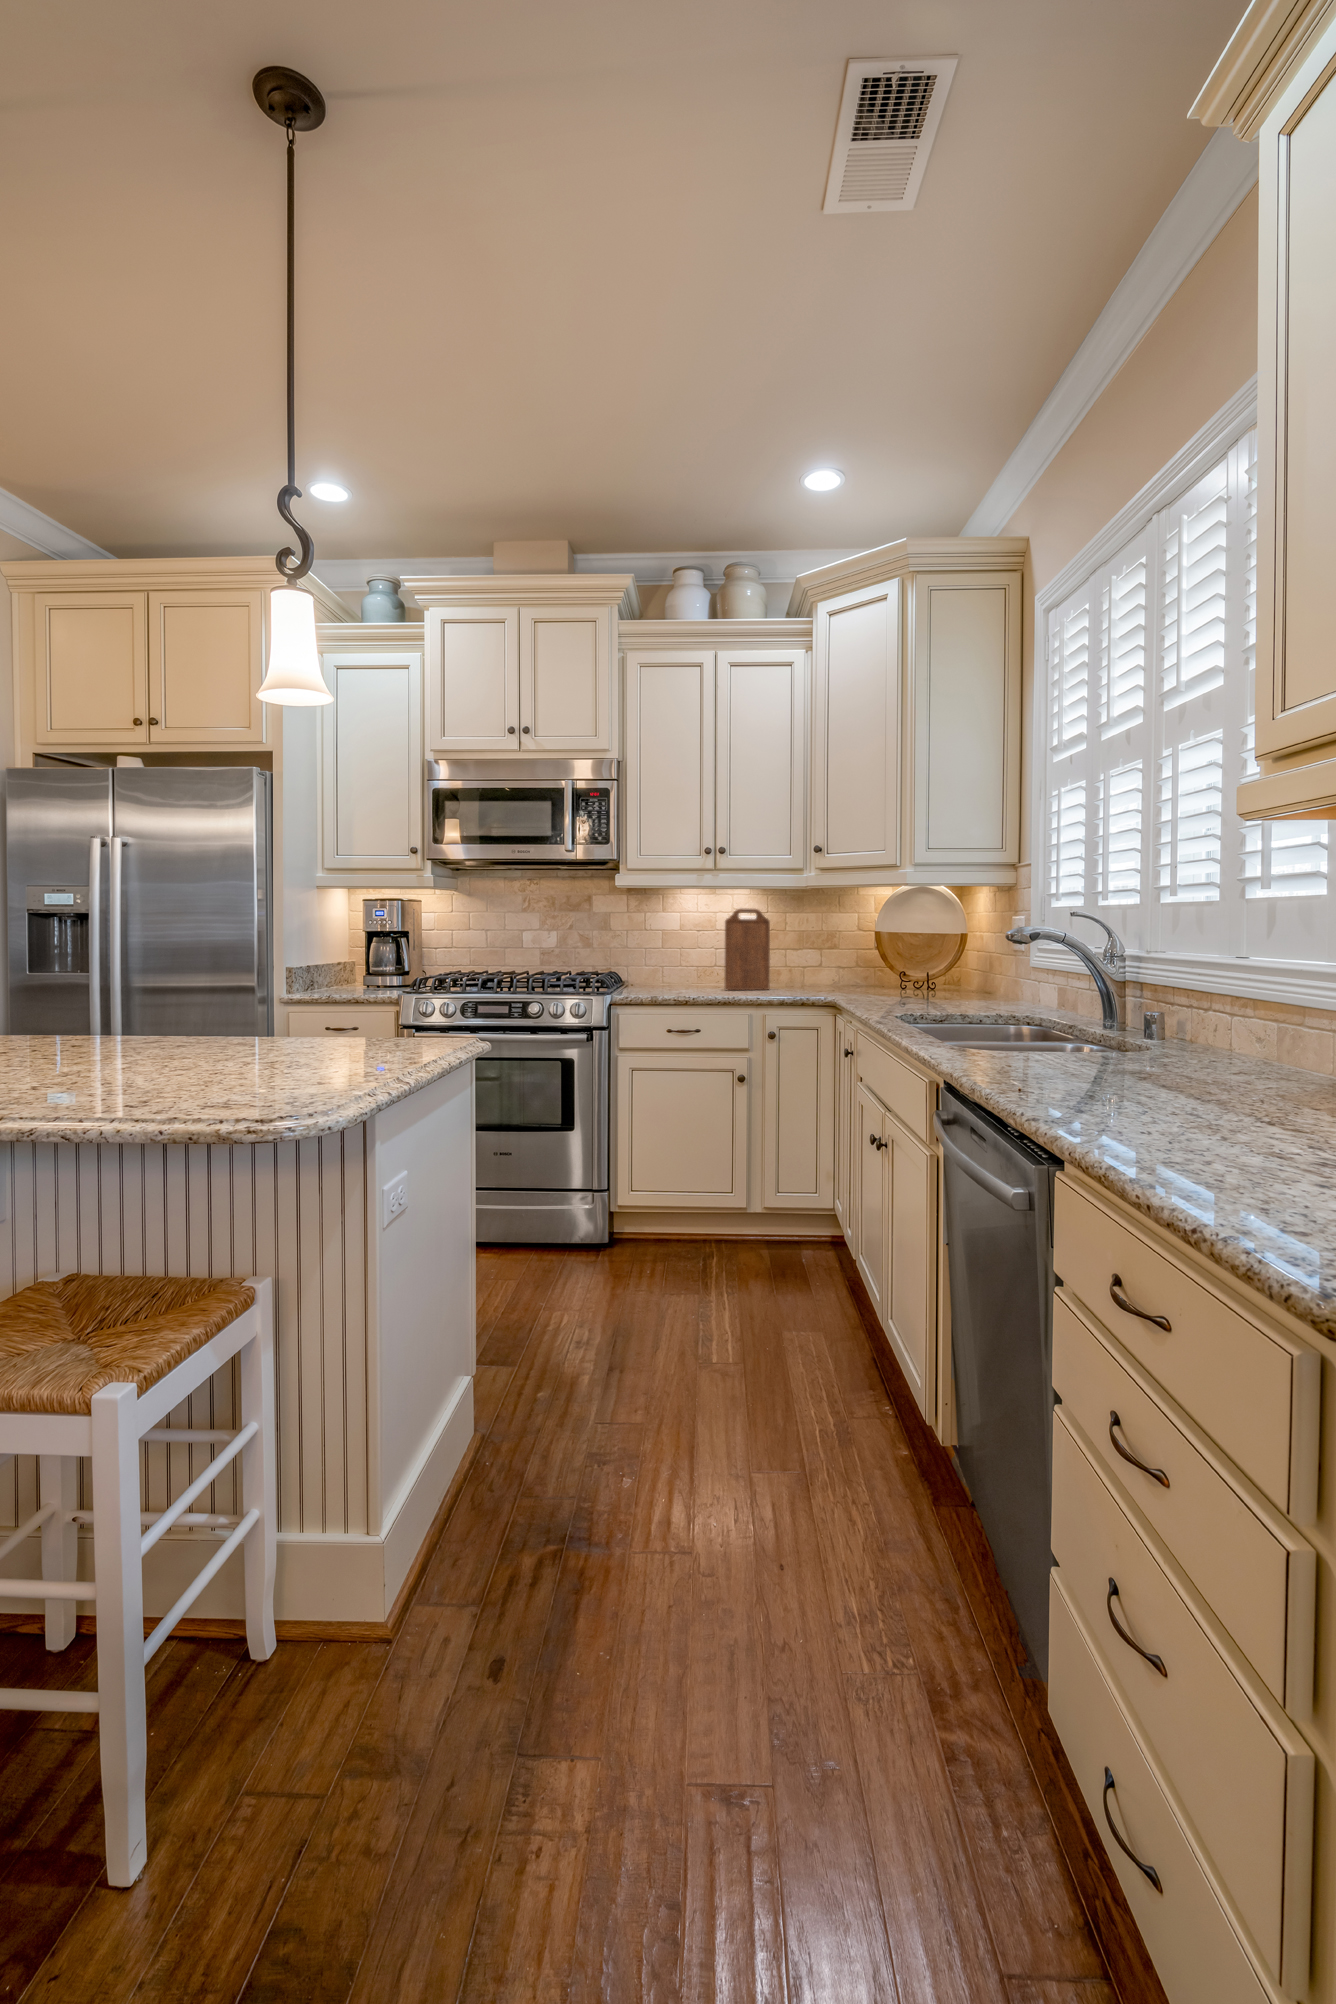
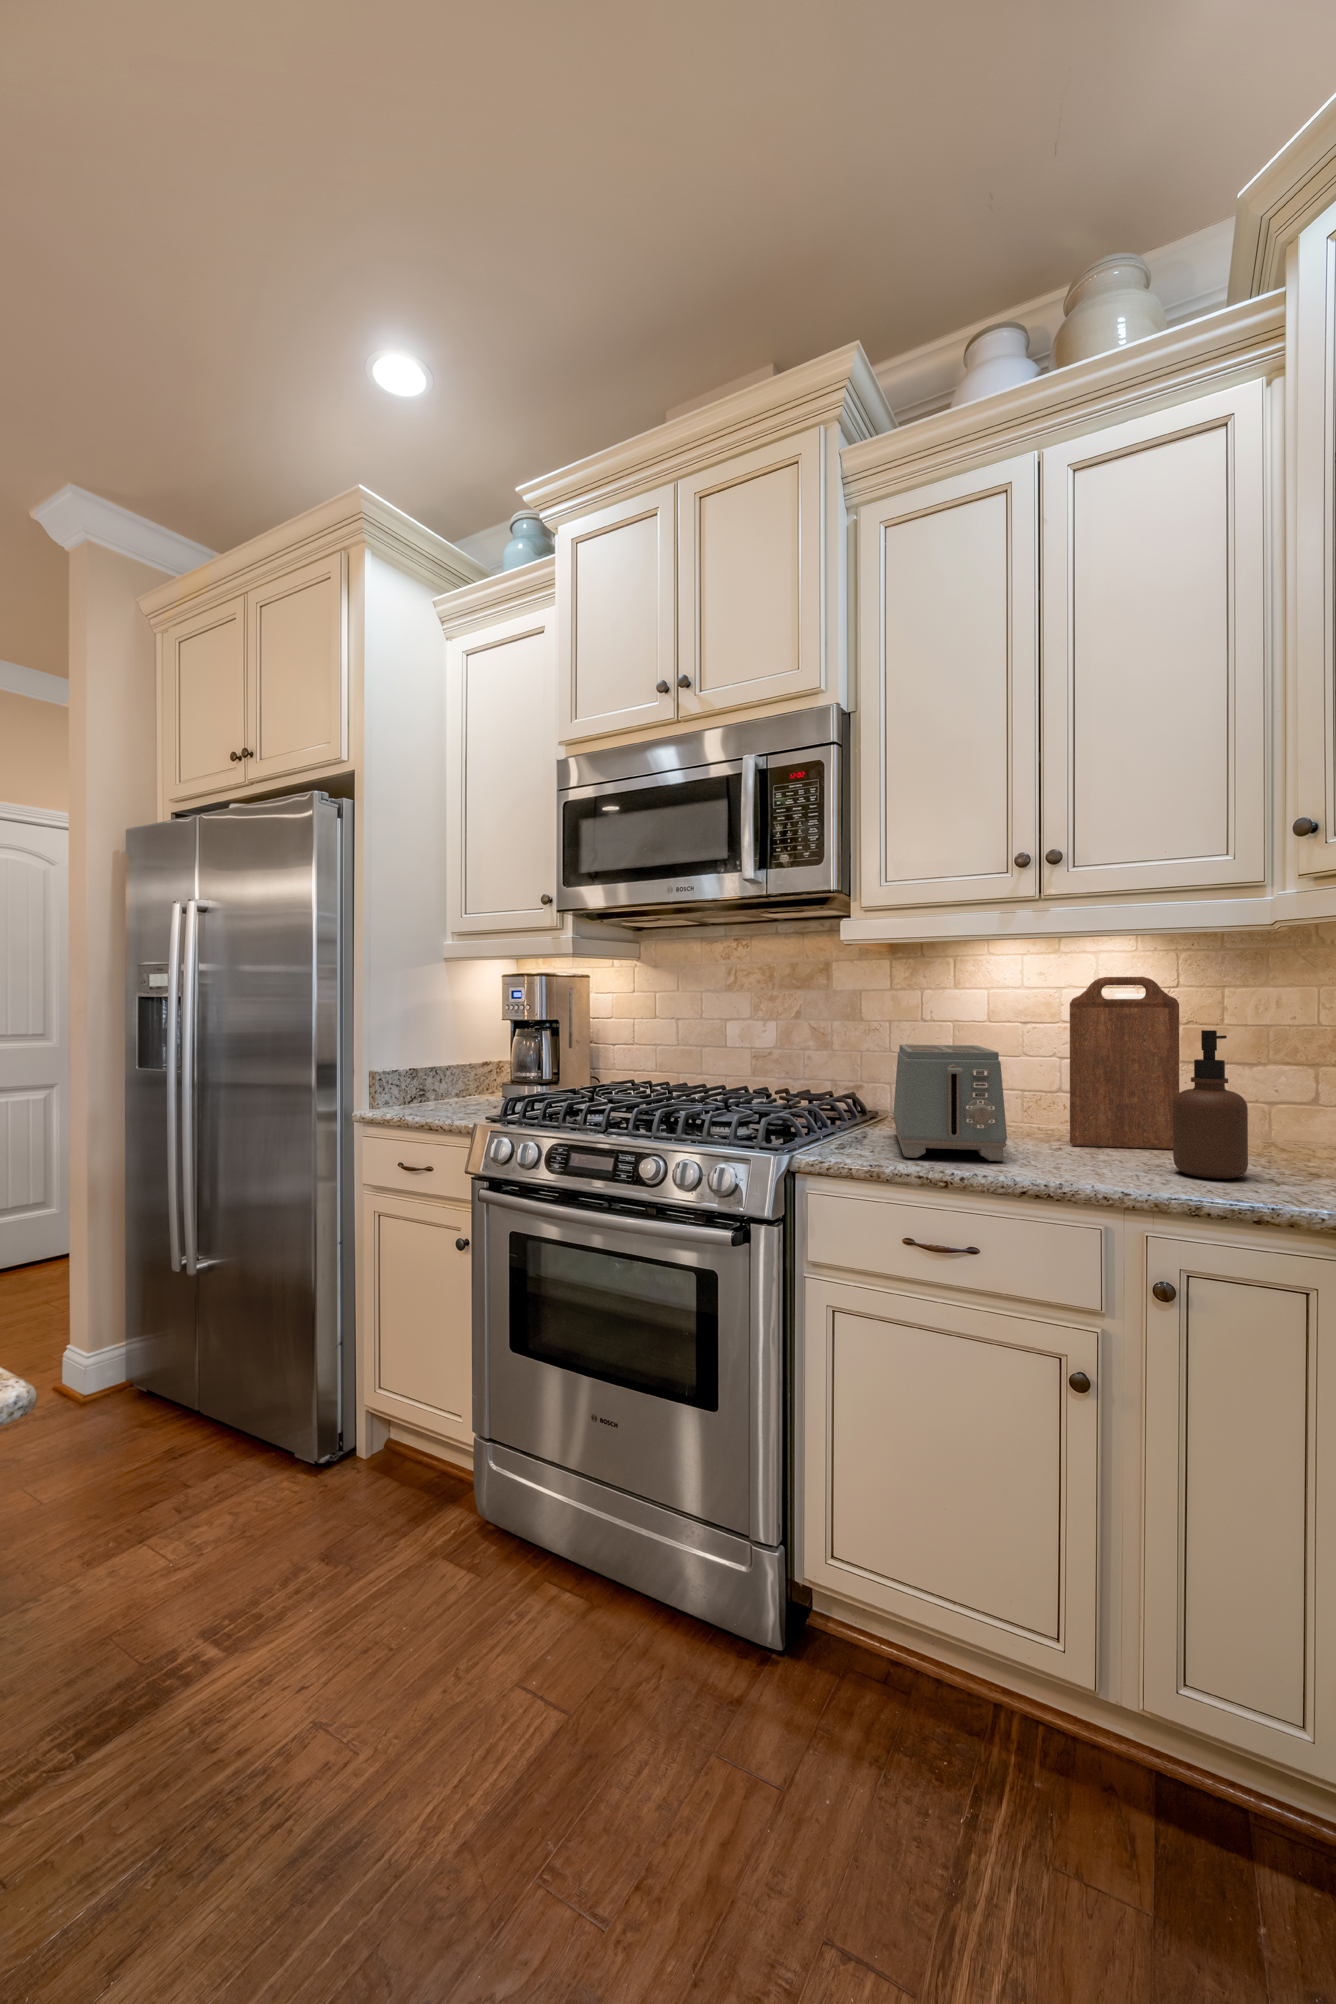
soap dispenser: none [771,932,798,994] -> present [1173,1030,1248,1179]
toaster: none [641,943,706,994] -> present [893,1045,1007,1161]

